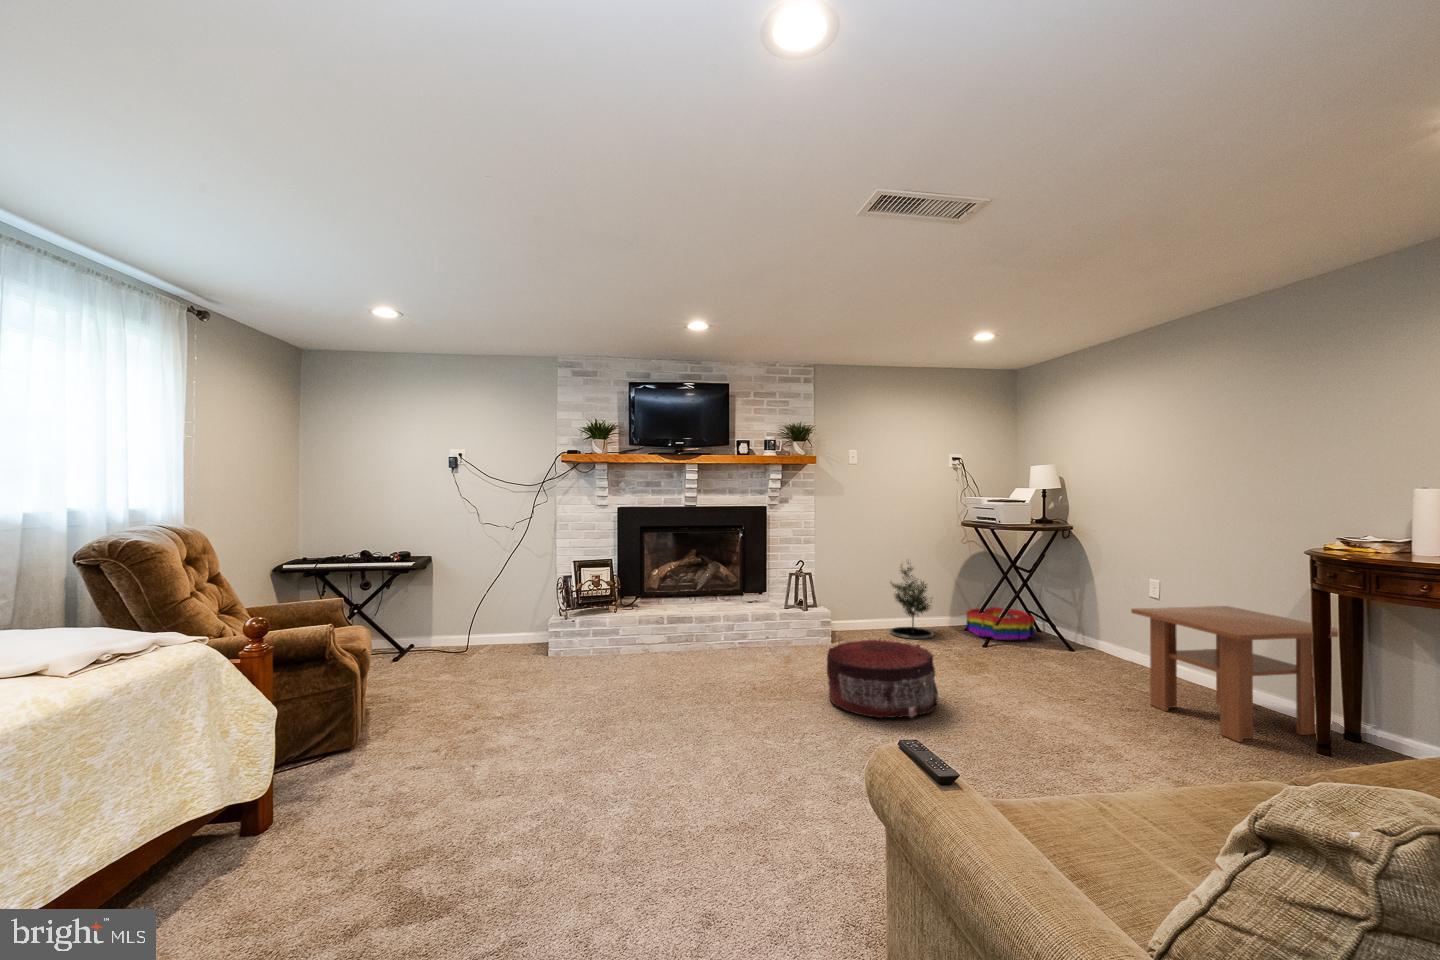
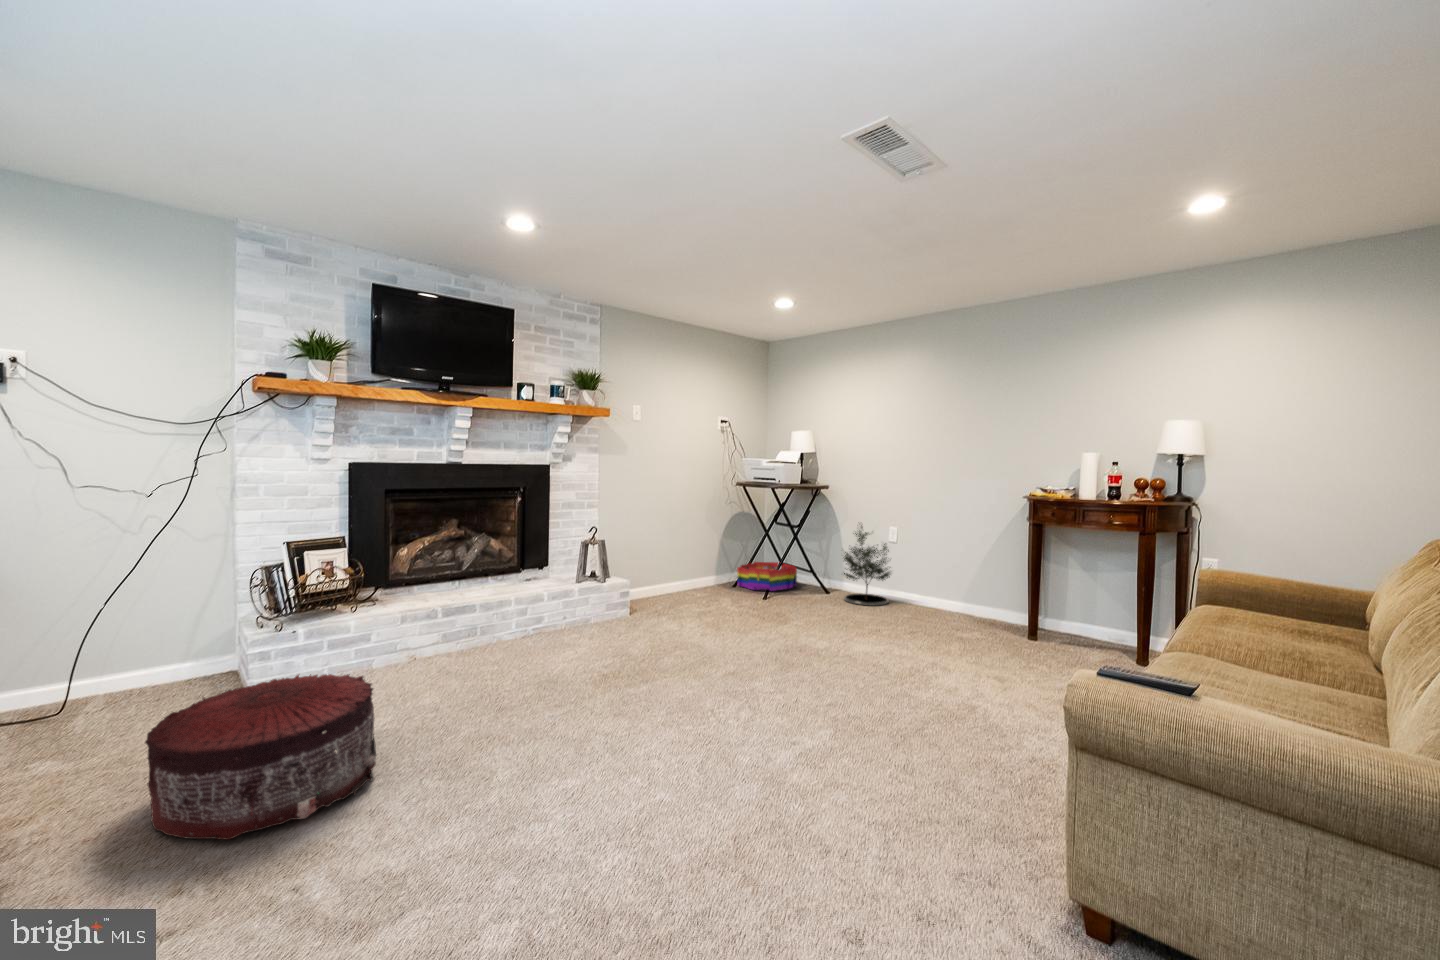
potted tree: present [890,563,934,639] -> present [843,525,890,606]
coffee table: present [1131,606,1338,742] -> none [918,542,1055,646]
pouf: present [827,639,938,718] -> present [145,674,376,840]

